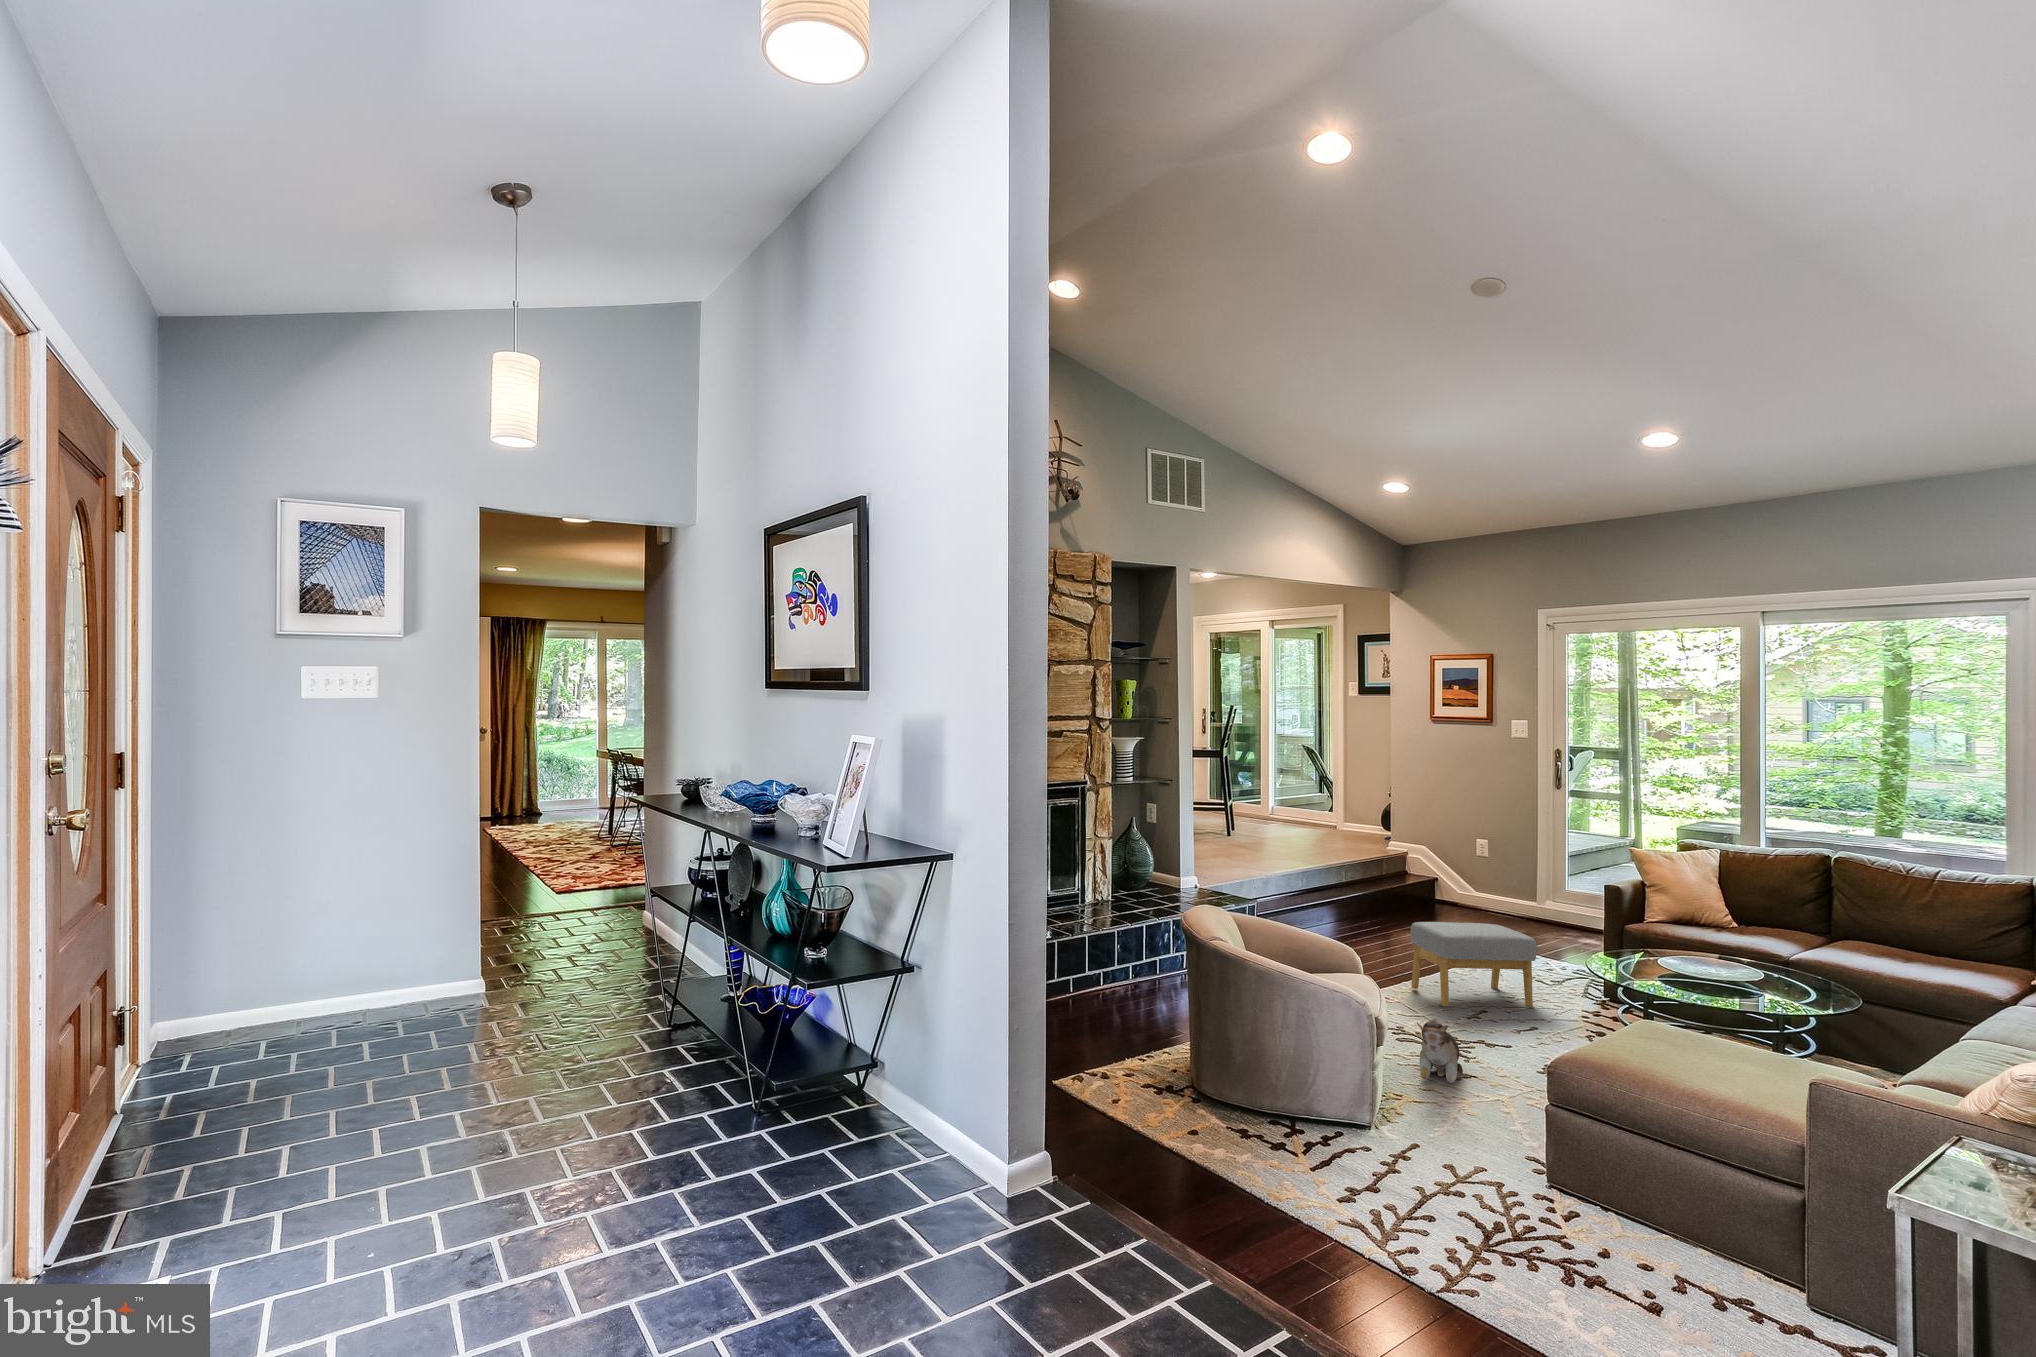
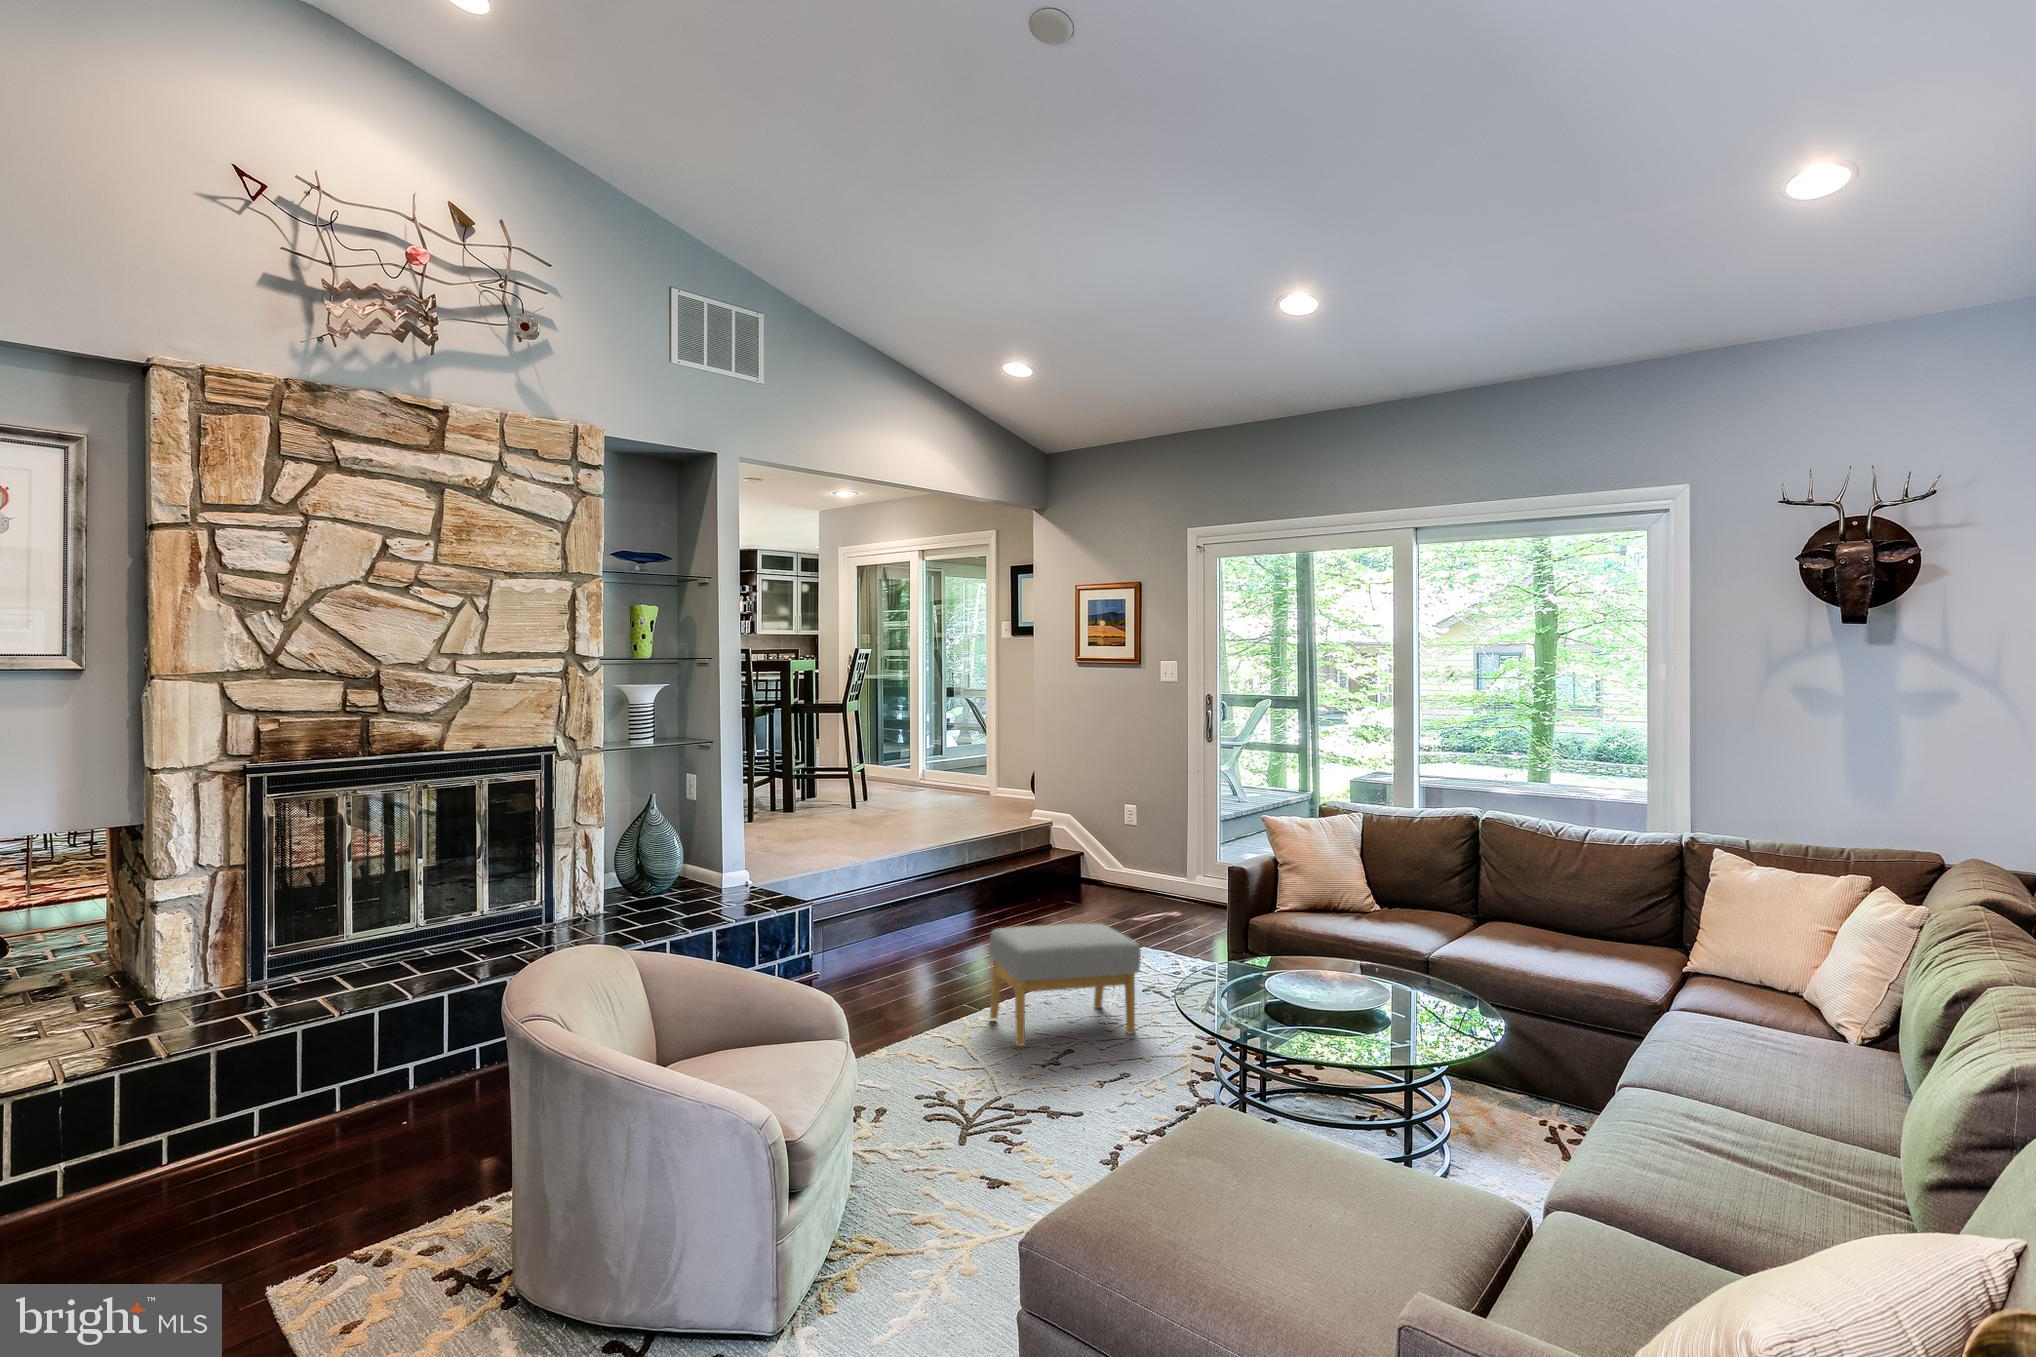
plush toy: present [1417,1020,1463,1083] -> none [909,1105,989,1201]

